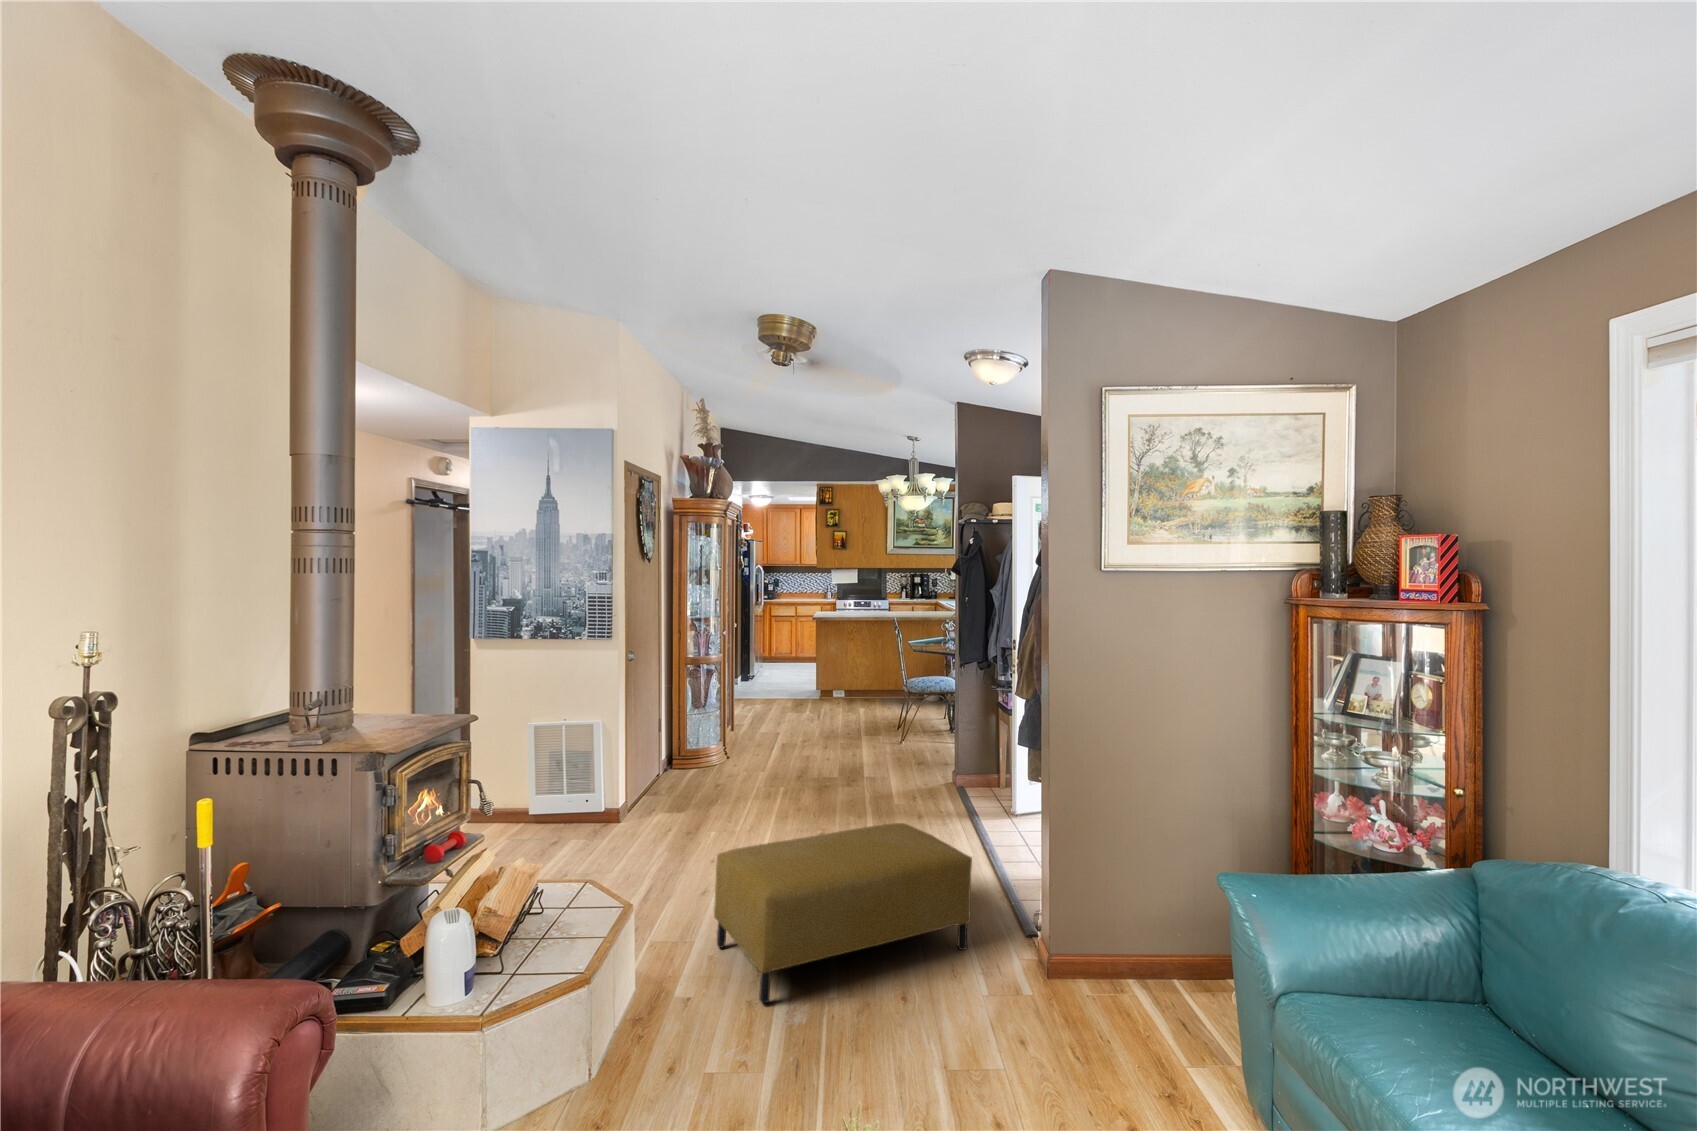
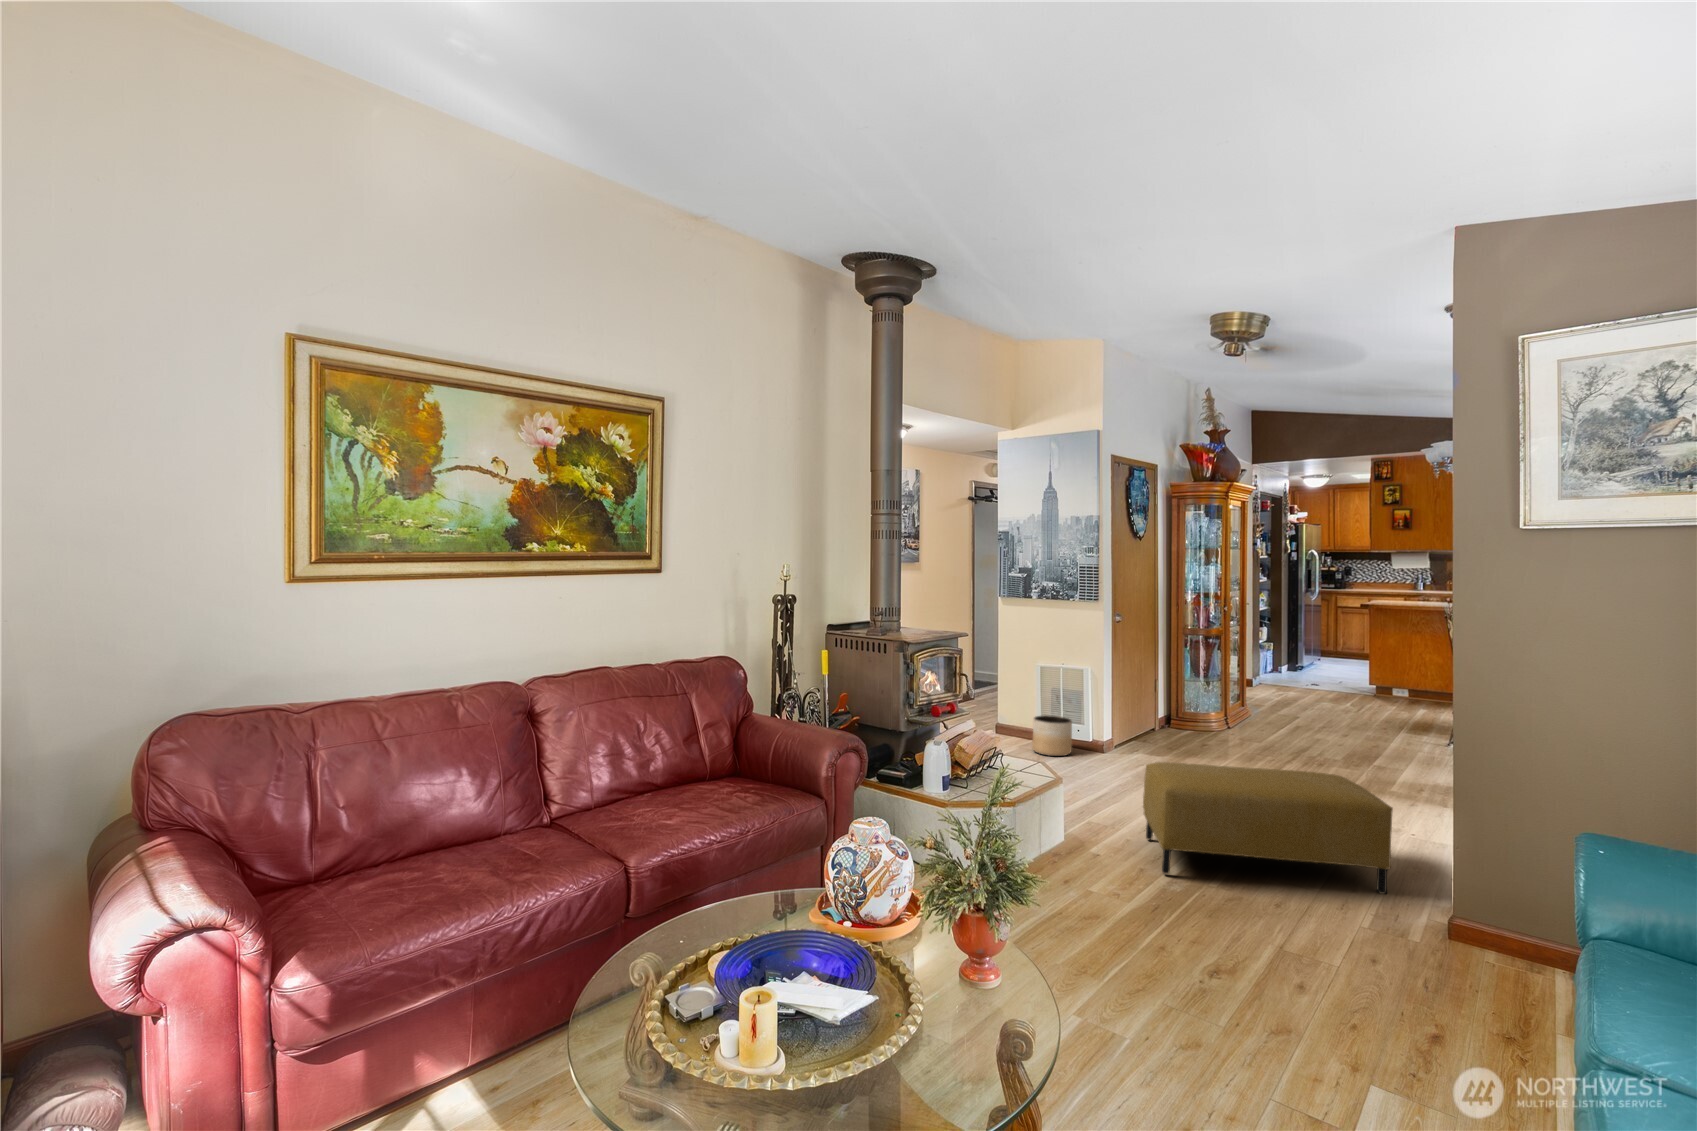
planter: none [528,782,579,836] -> present [1032,715,1072,756]

